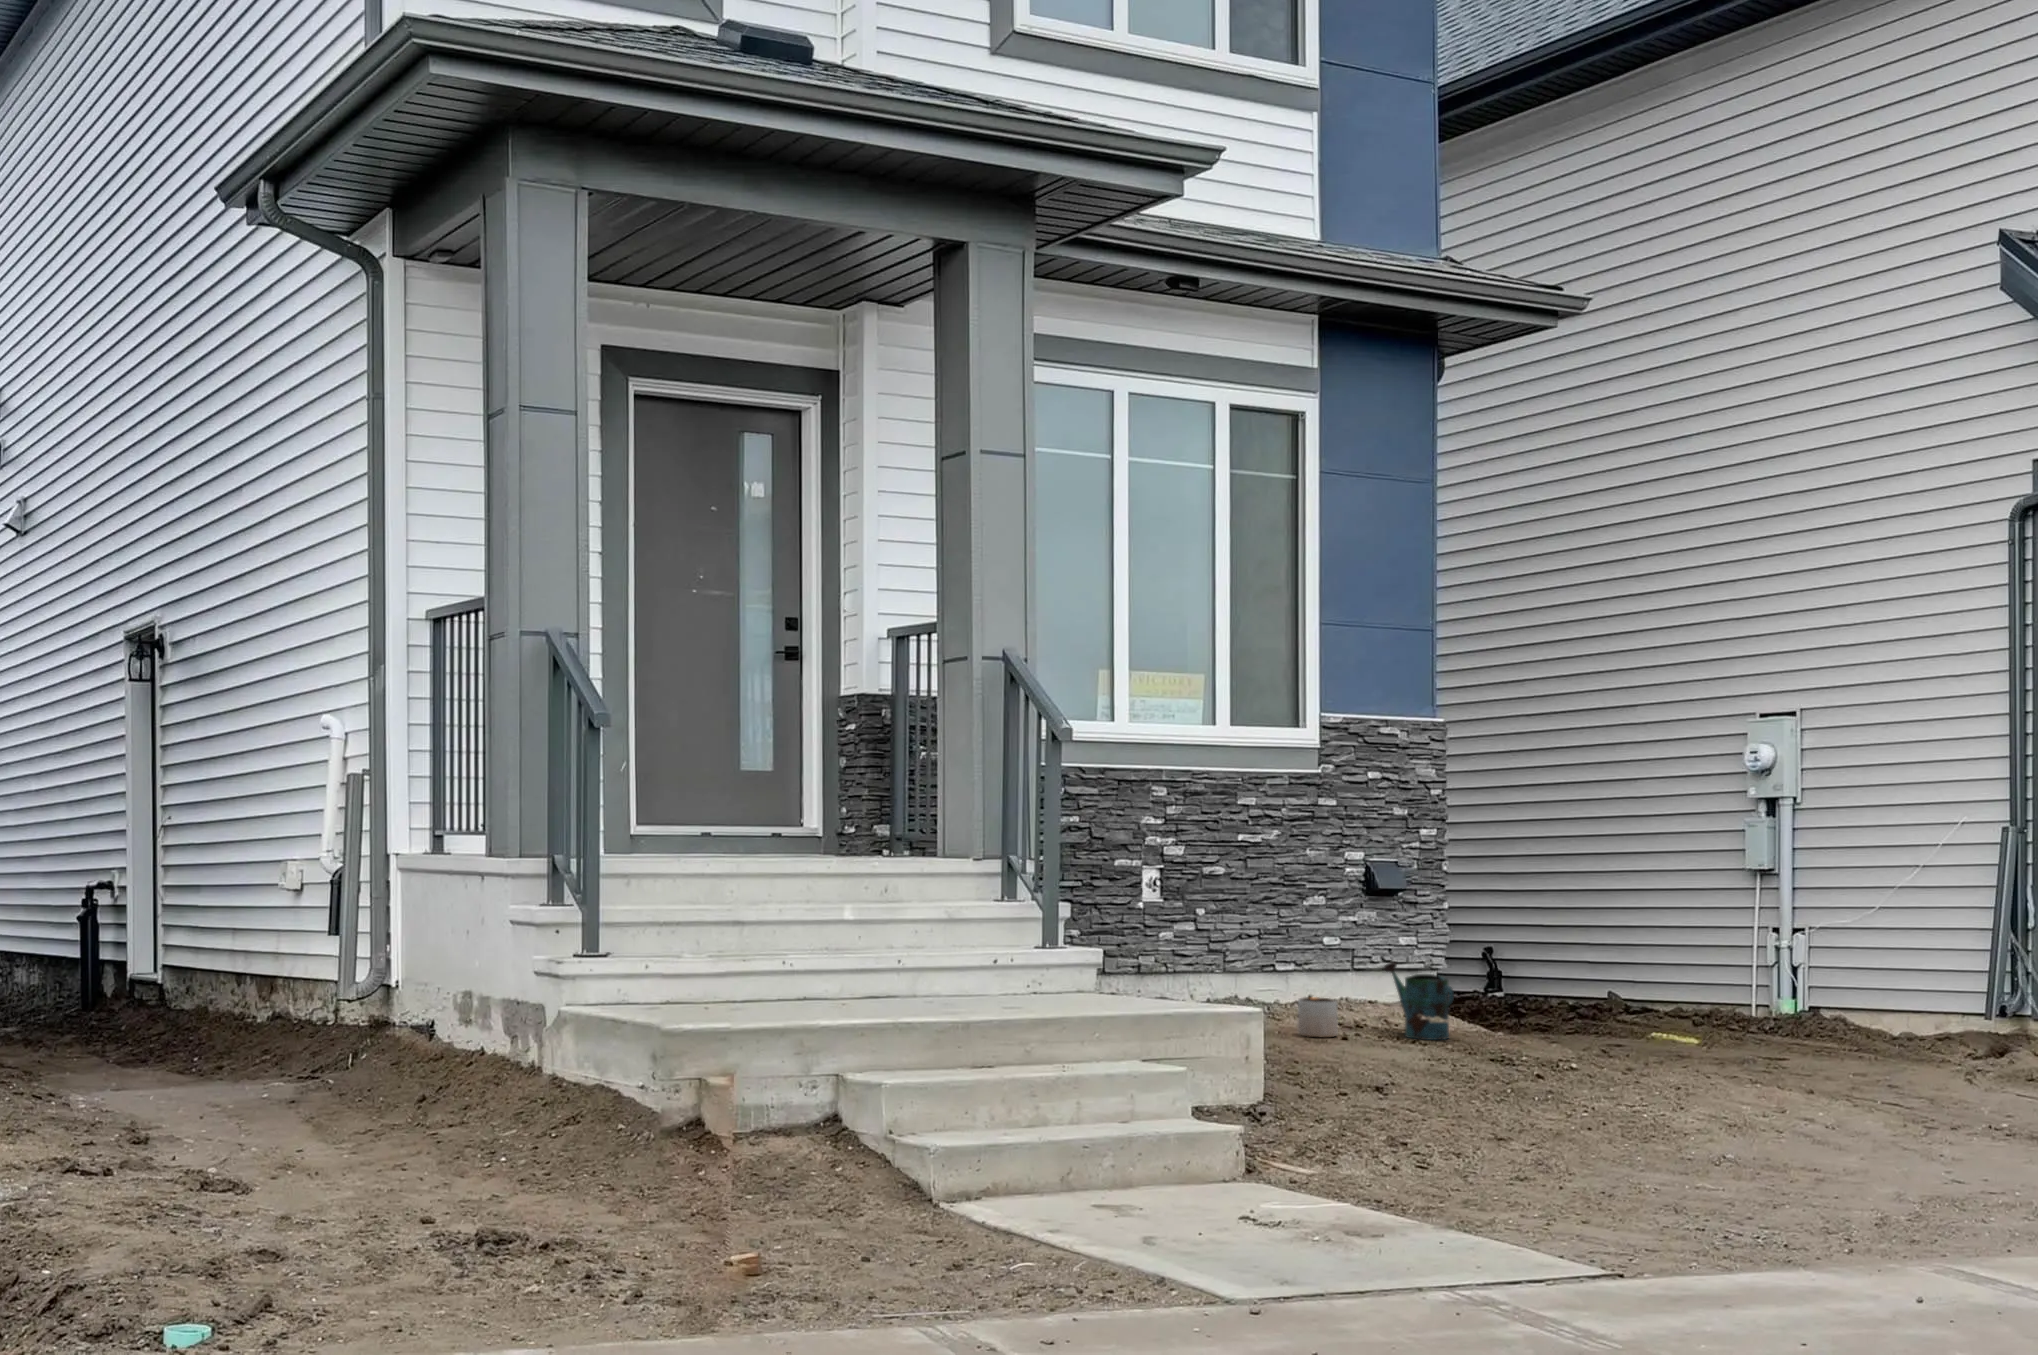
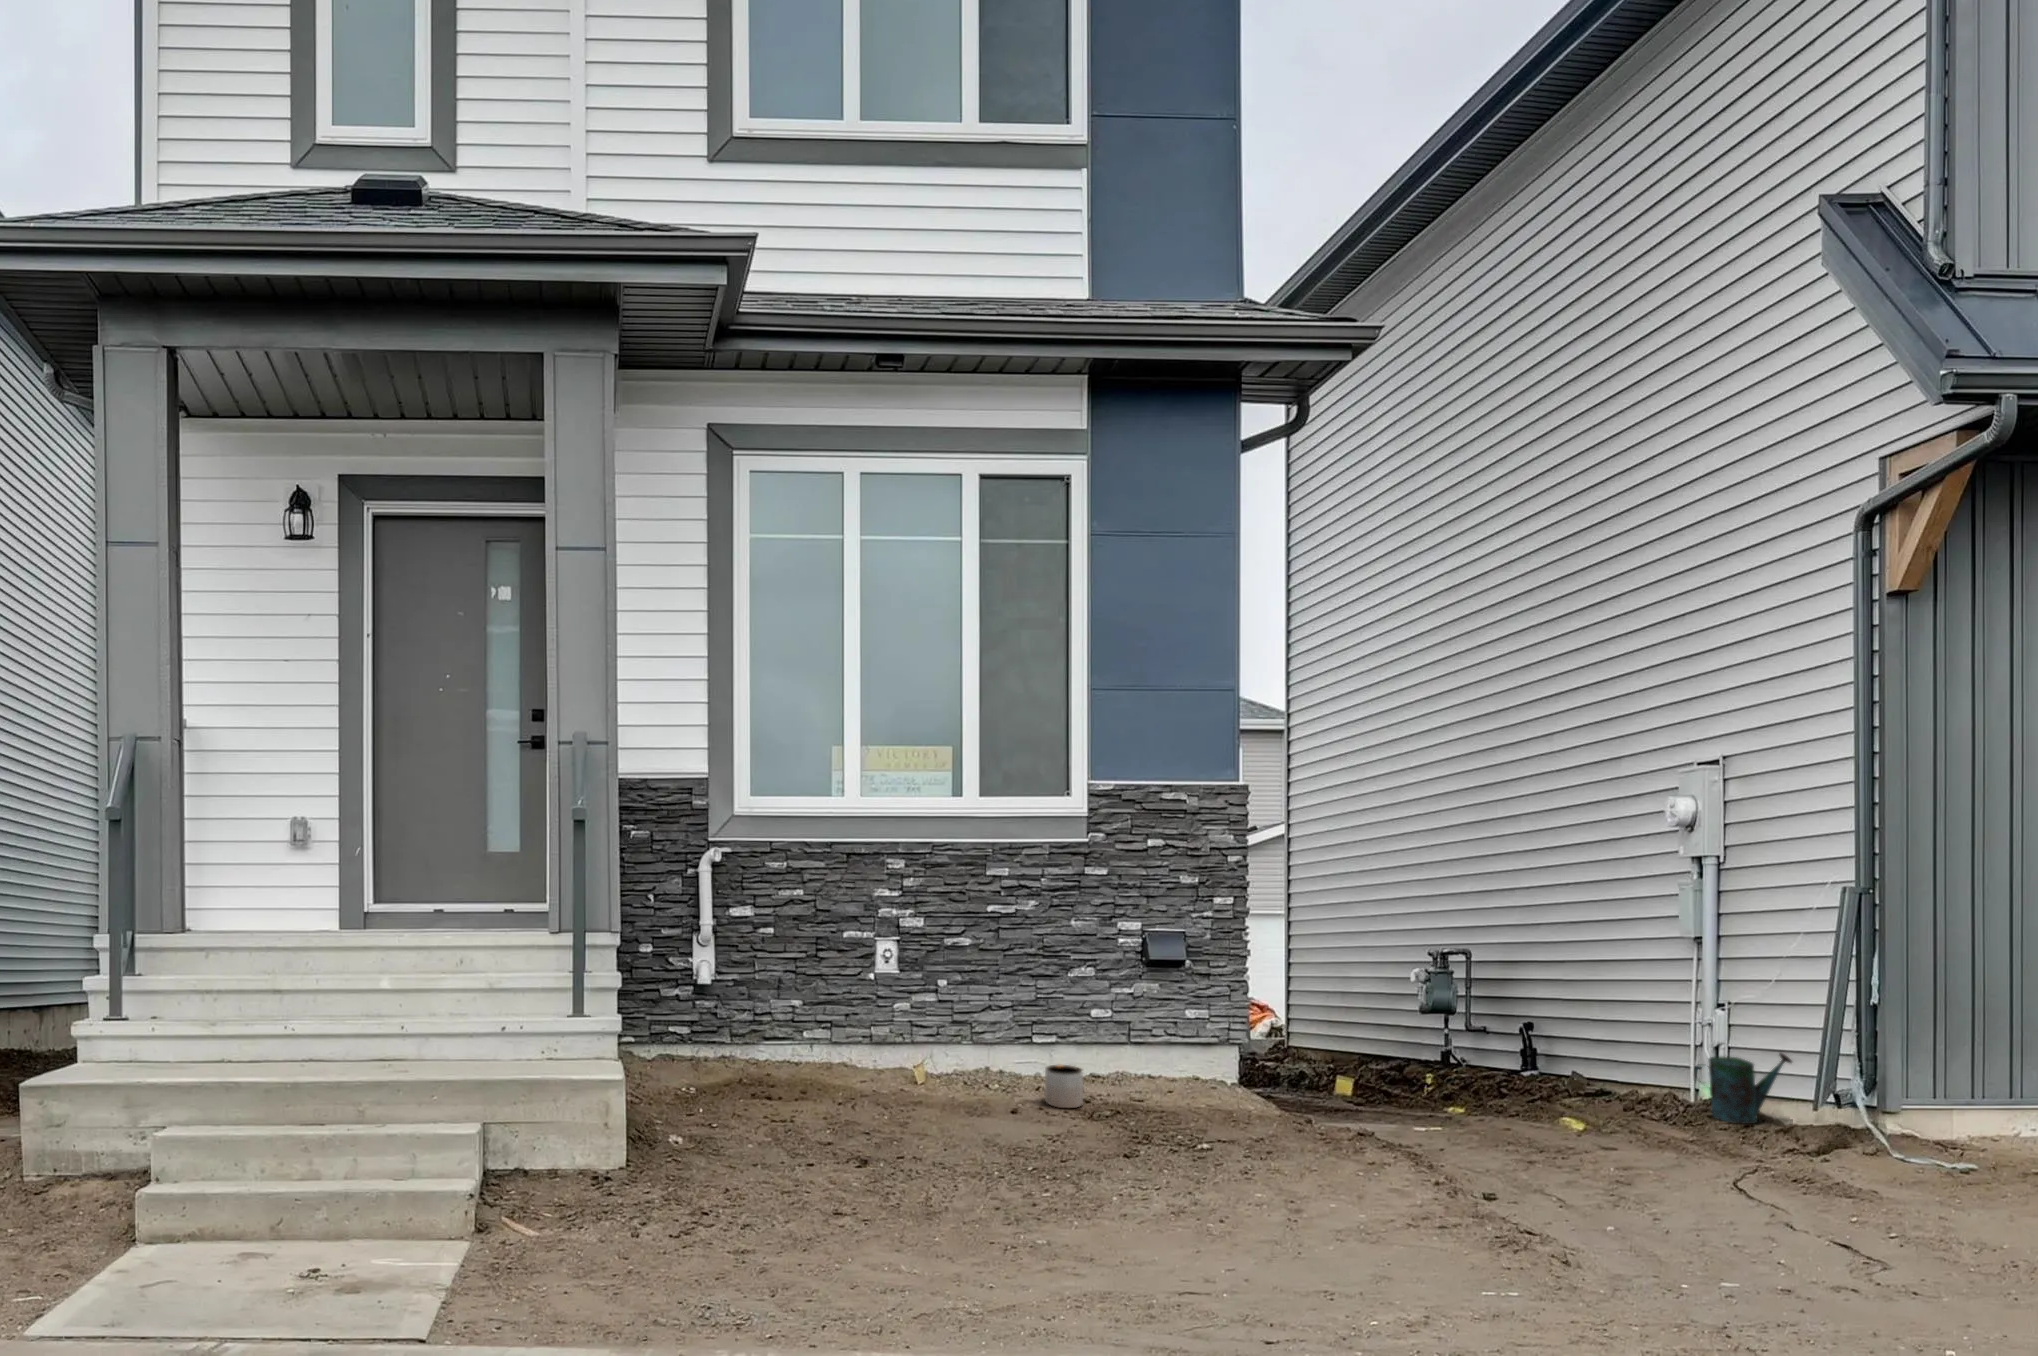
watering can: present [1384,962,1454,1040] -> present [1694,1053,1792,1124]

